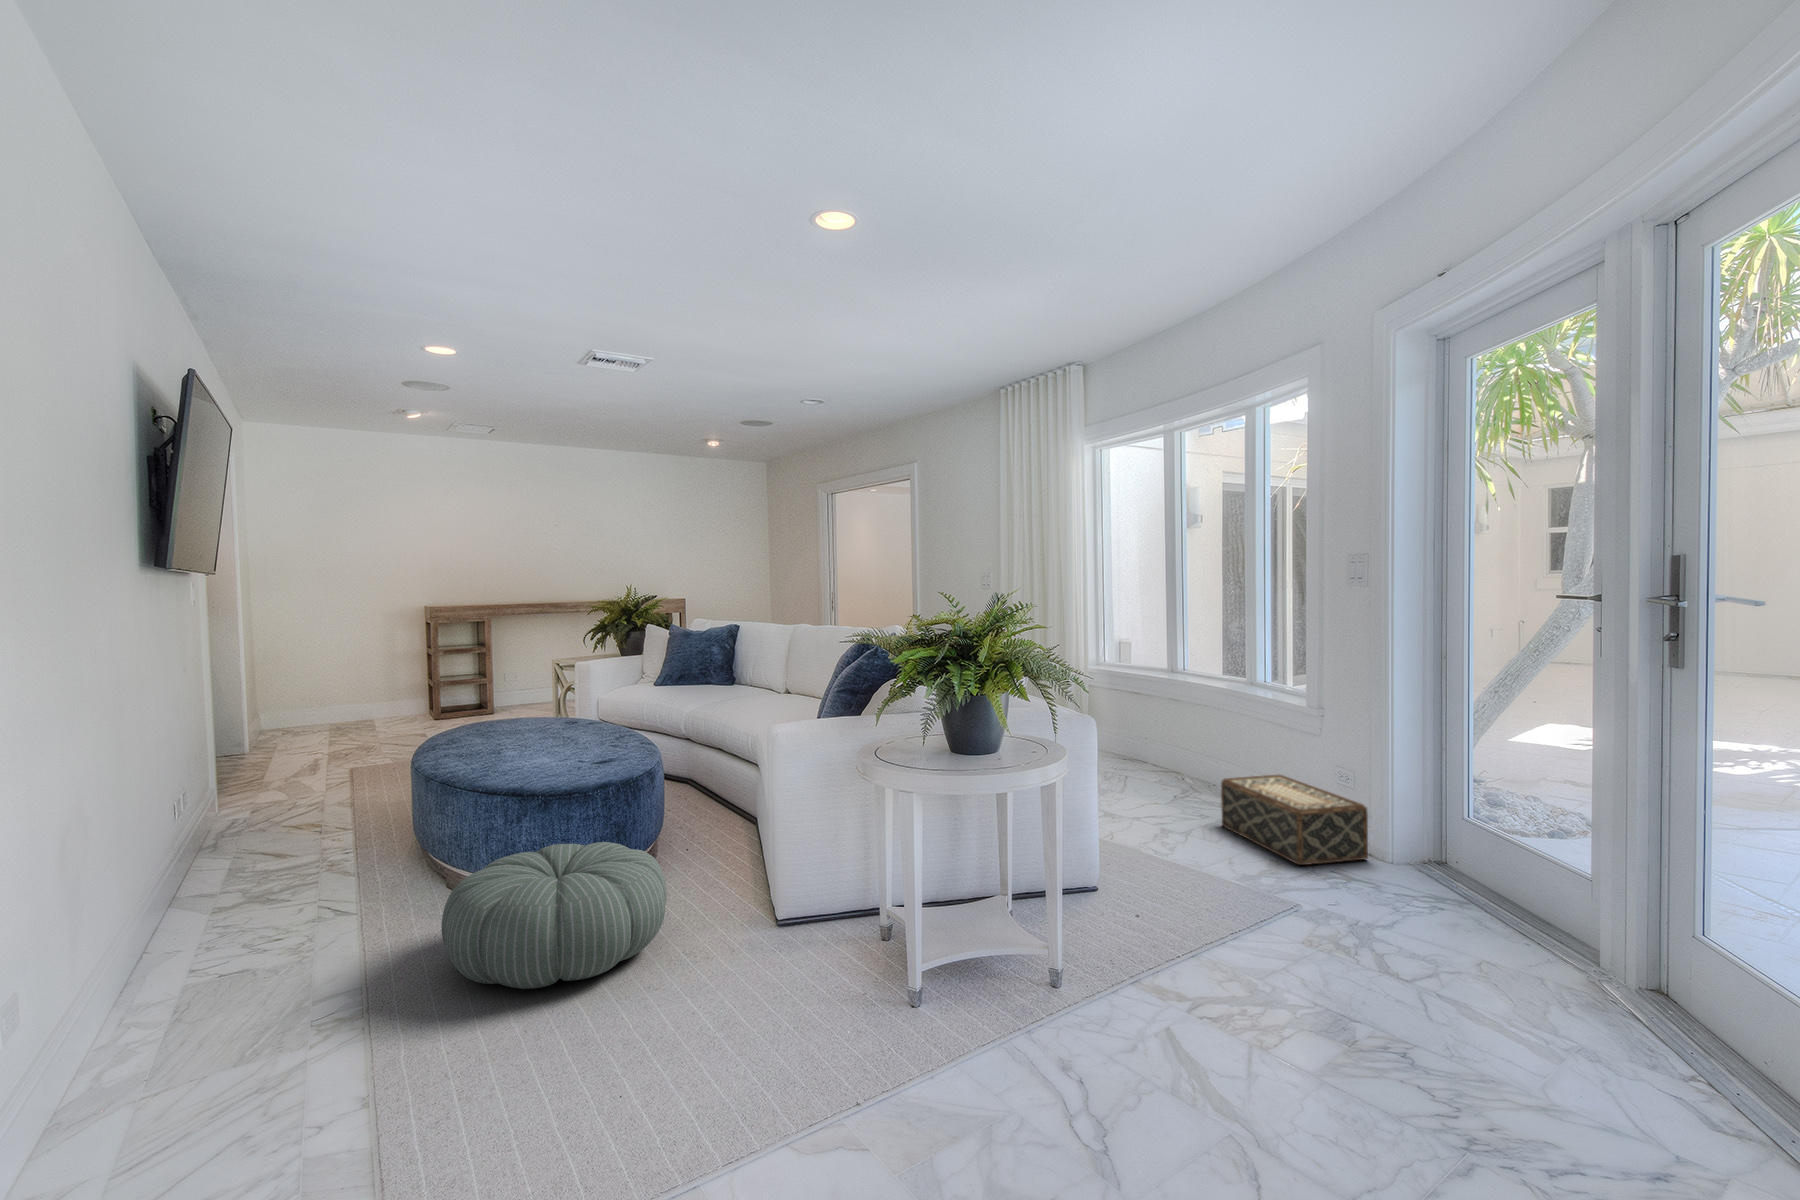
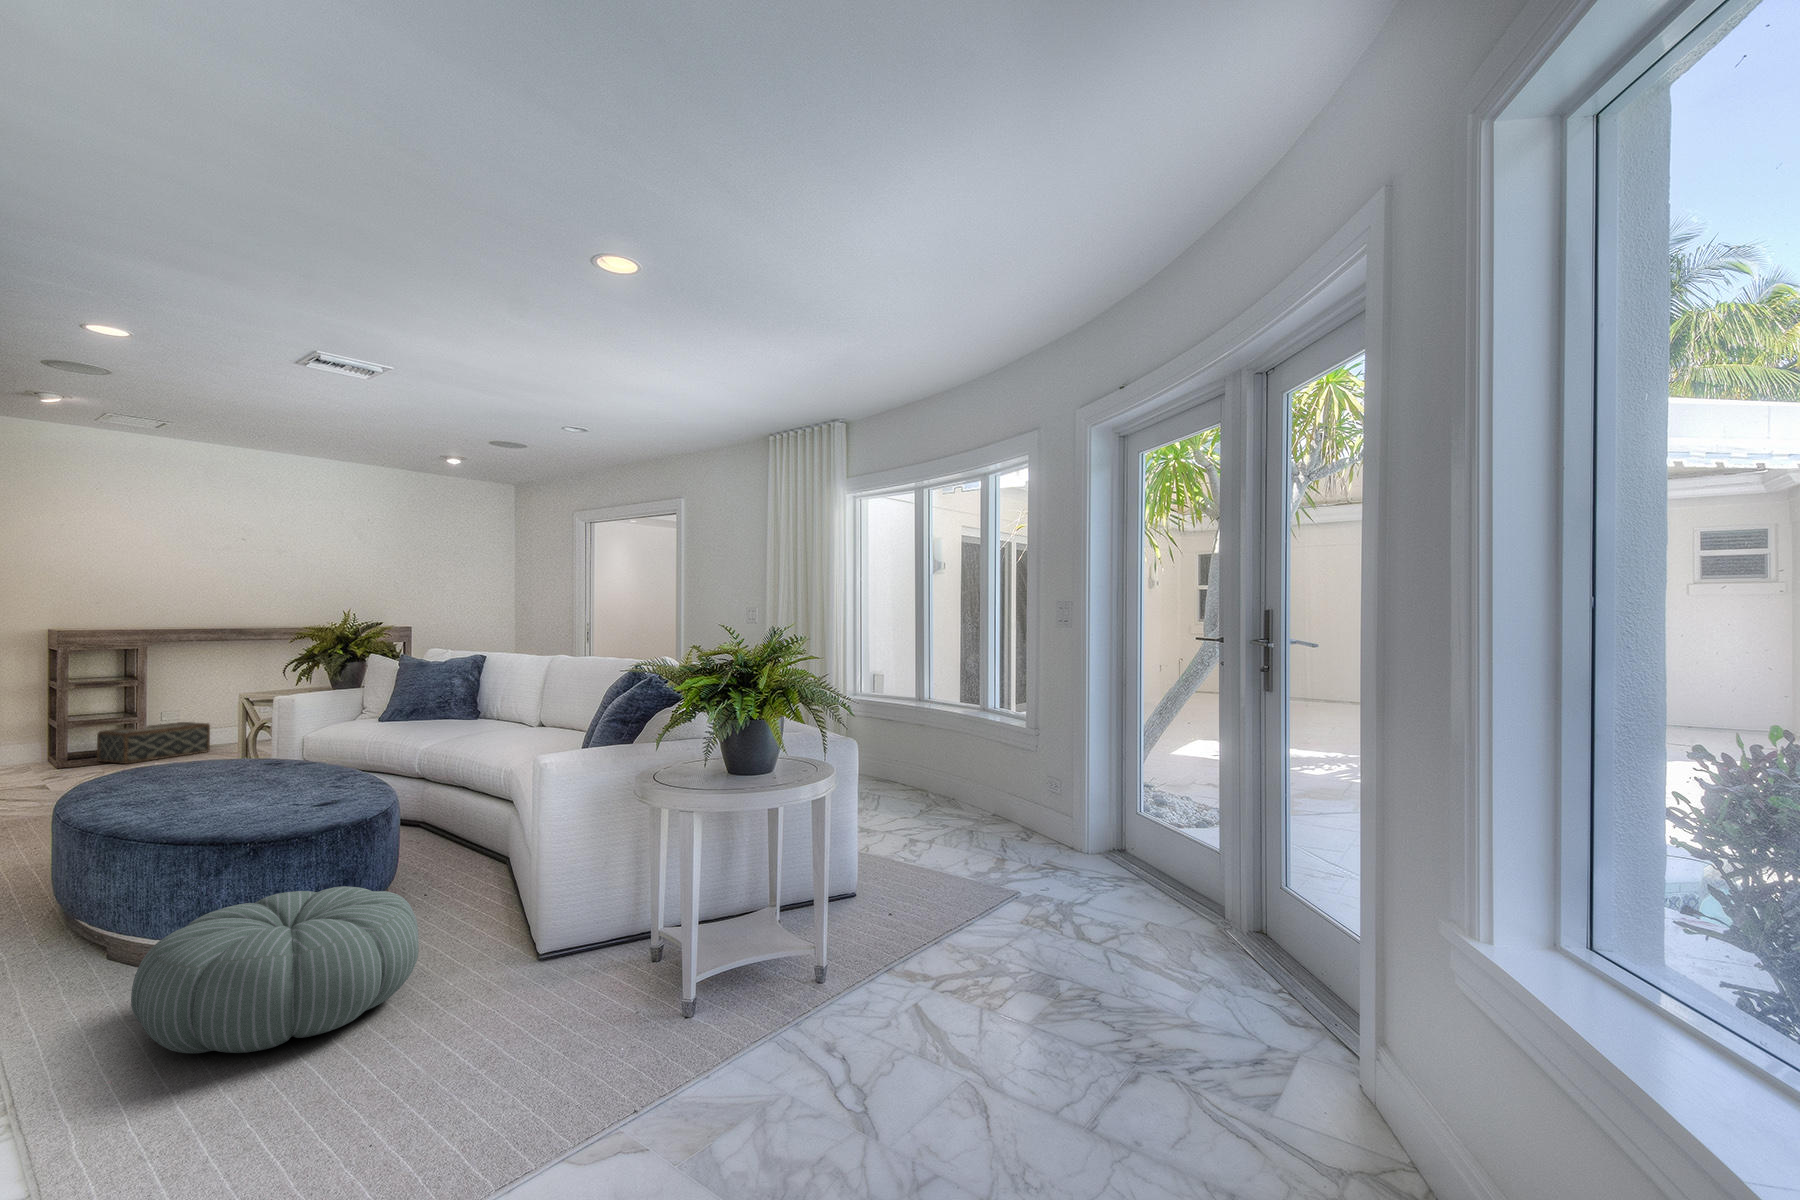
woven basket: present [1221,775,1368,865] -> present [97,722,210,764]

